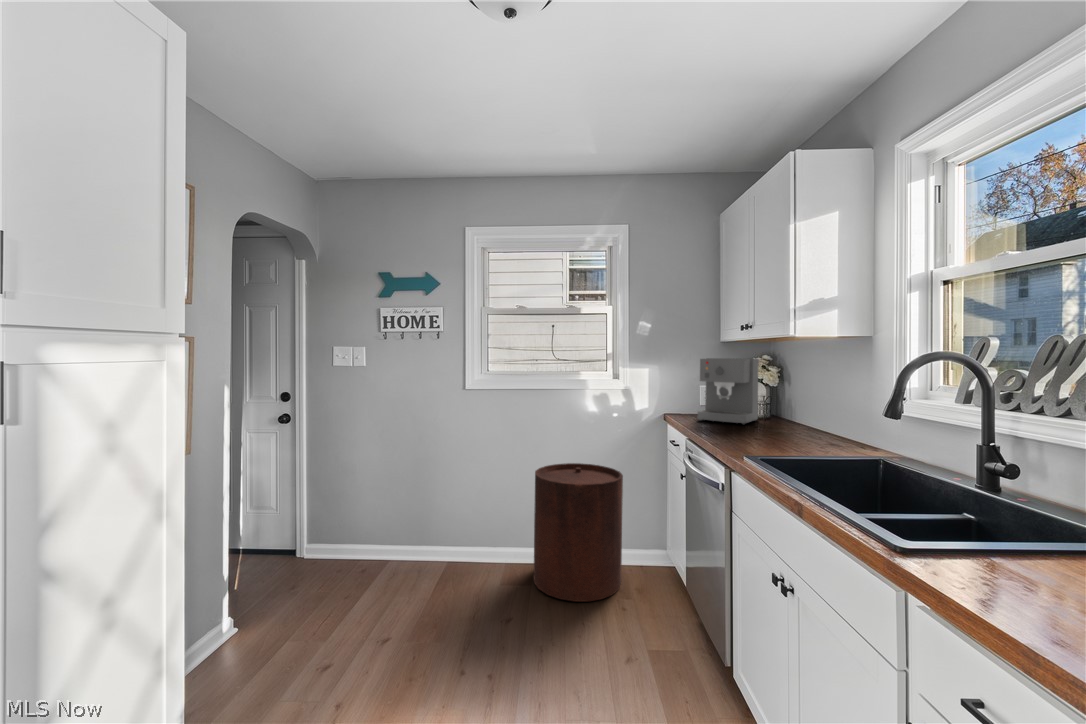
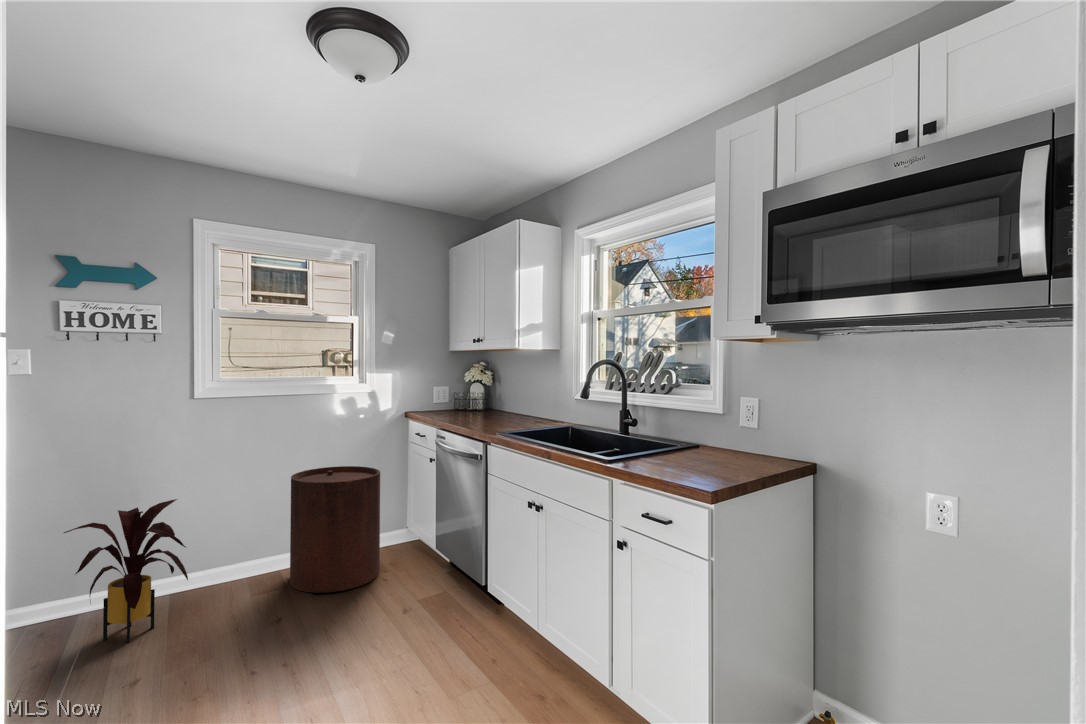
coffee maker: present [698,358,759,424] -> none [440,364,482,416]
house plant: none [355,476,453,594] -> present [64,499,188,642]

